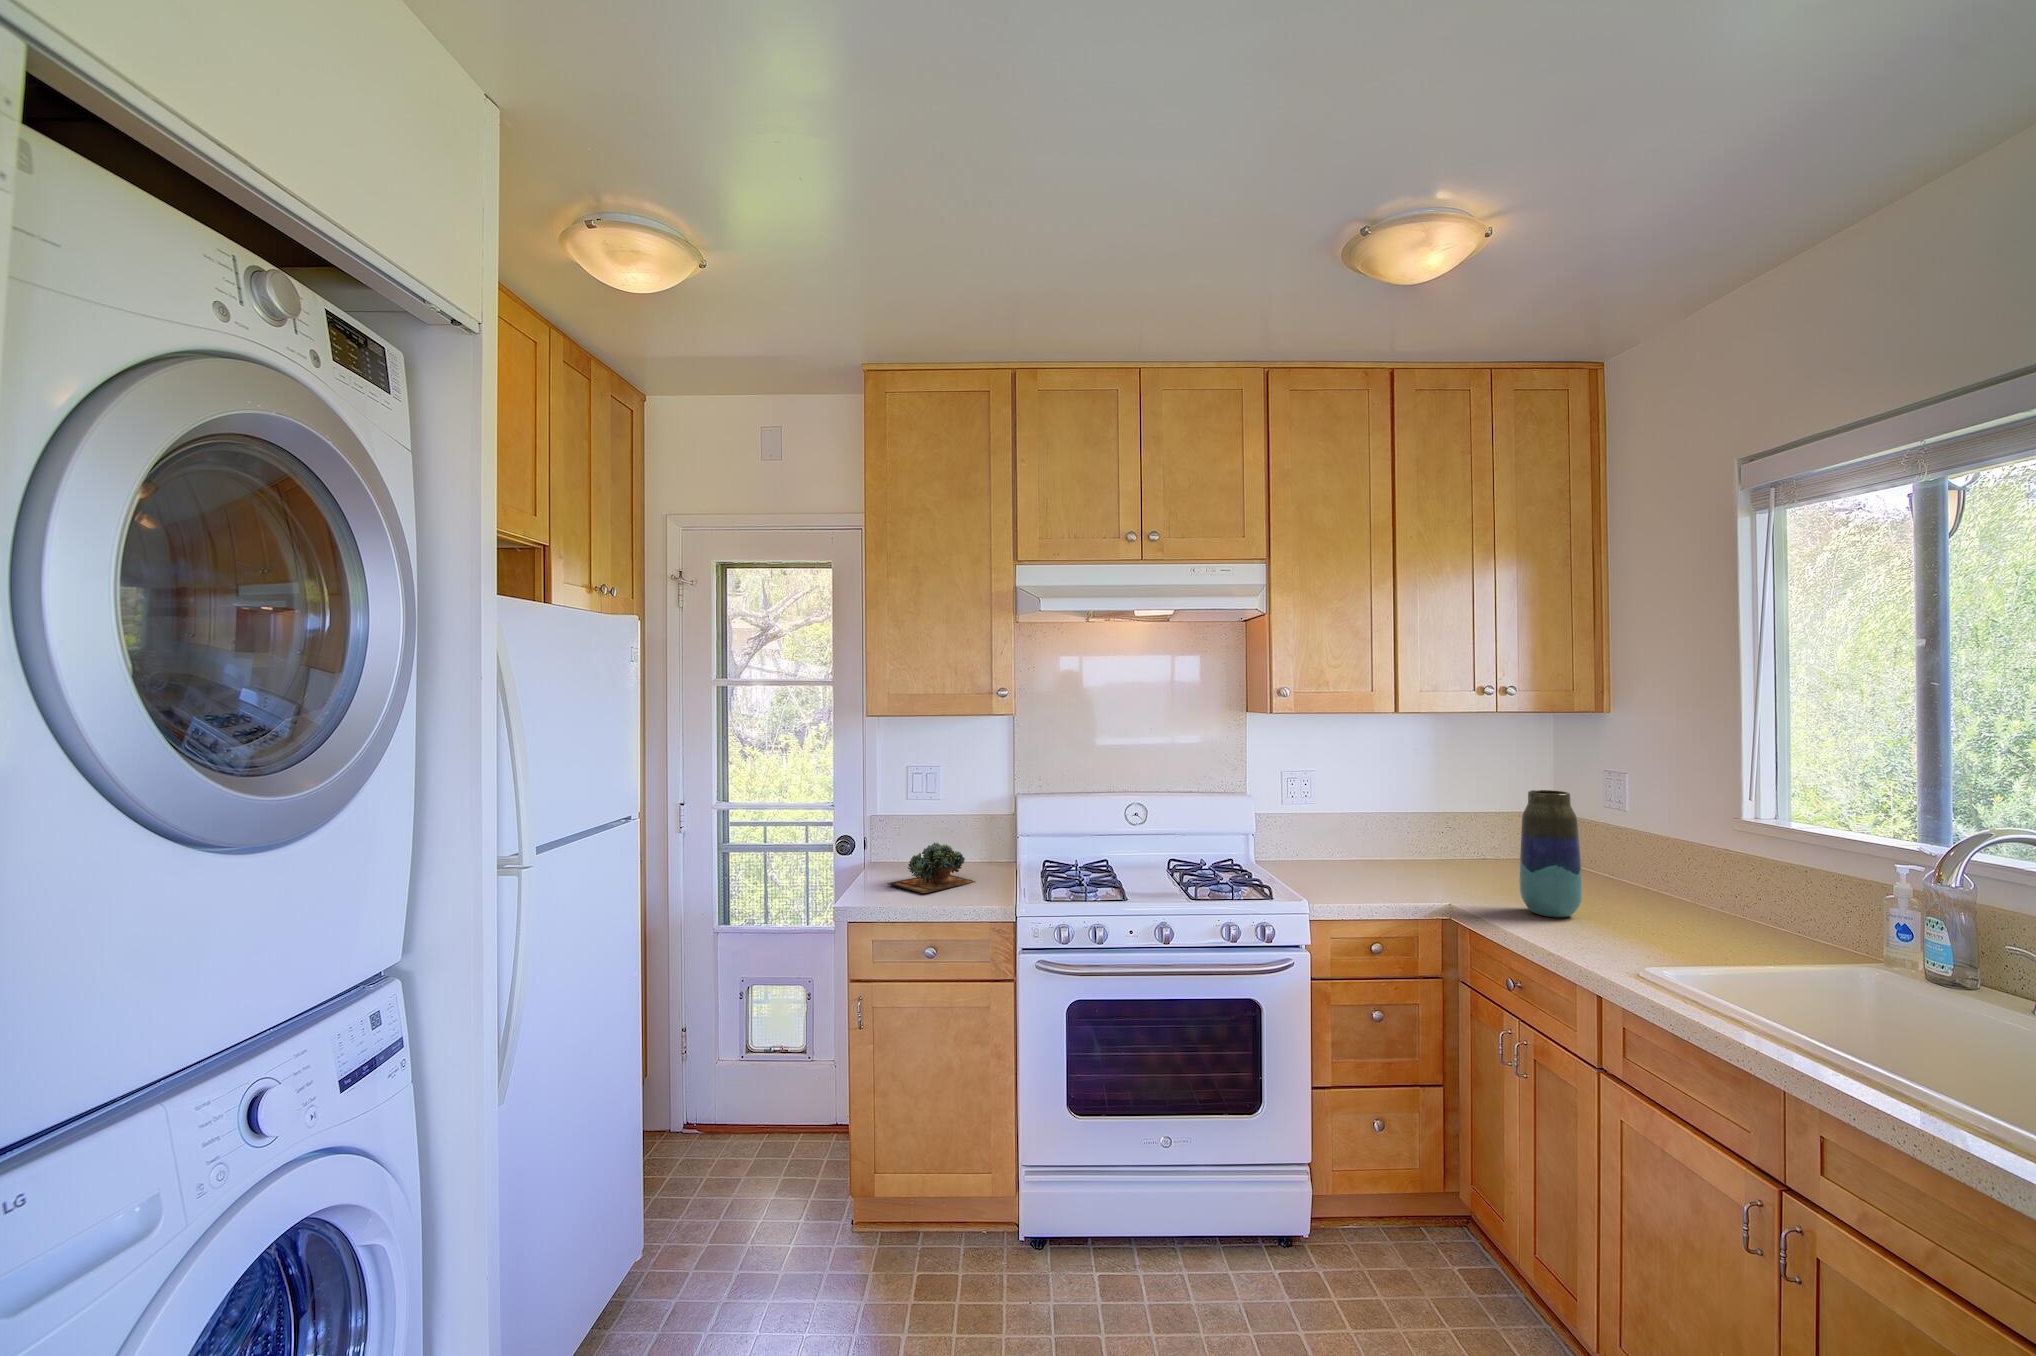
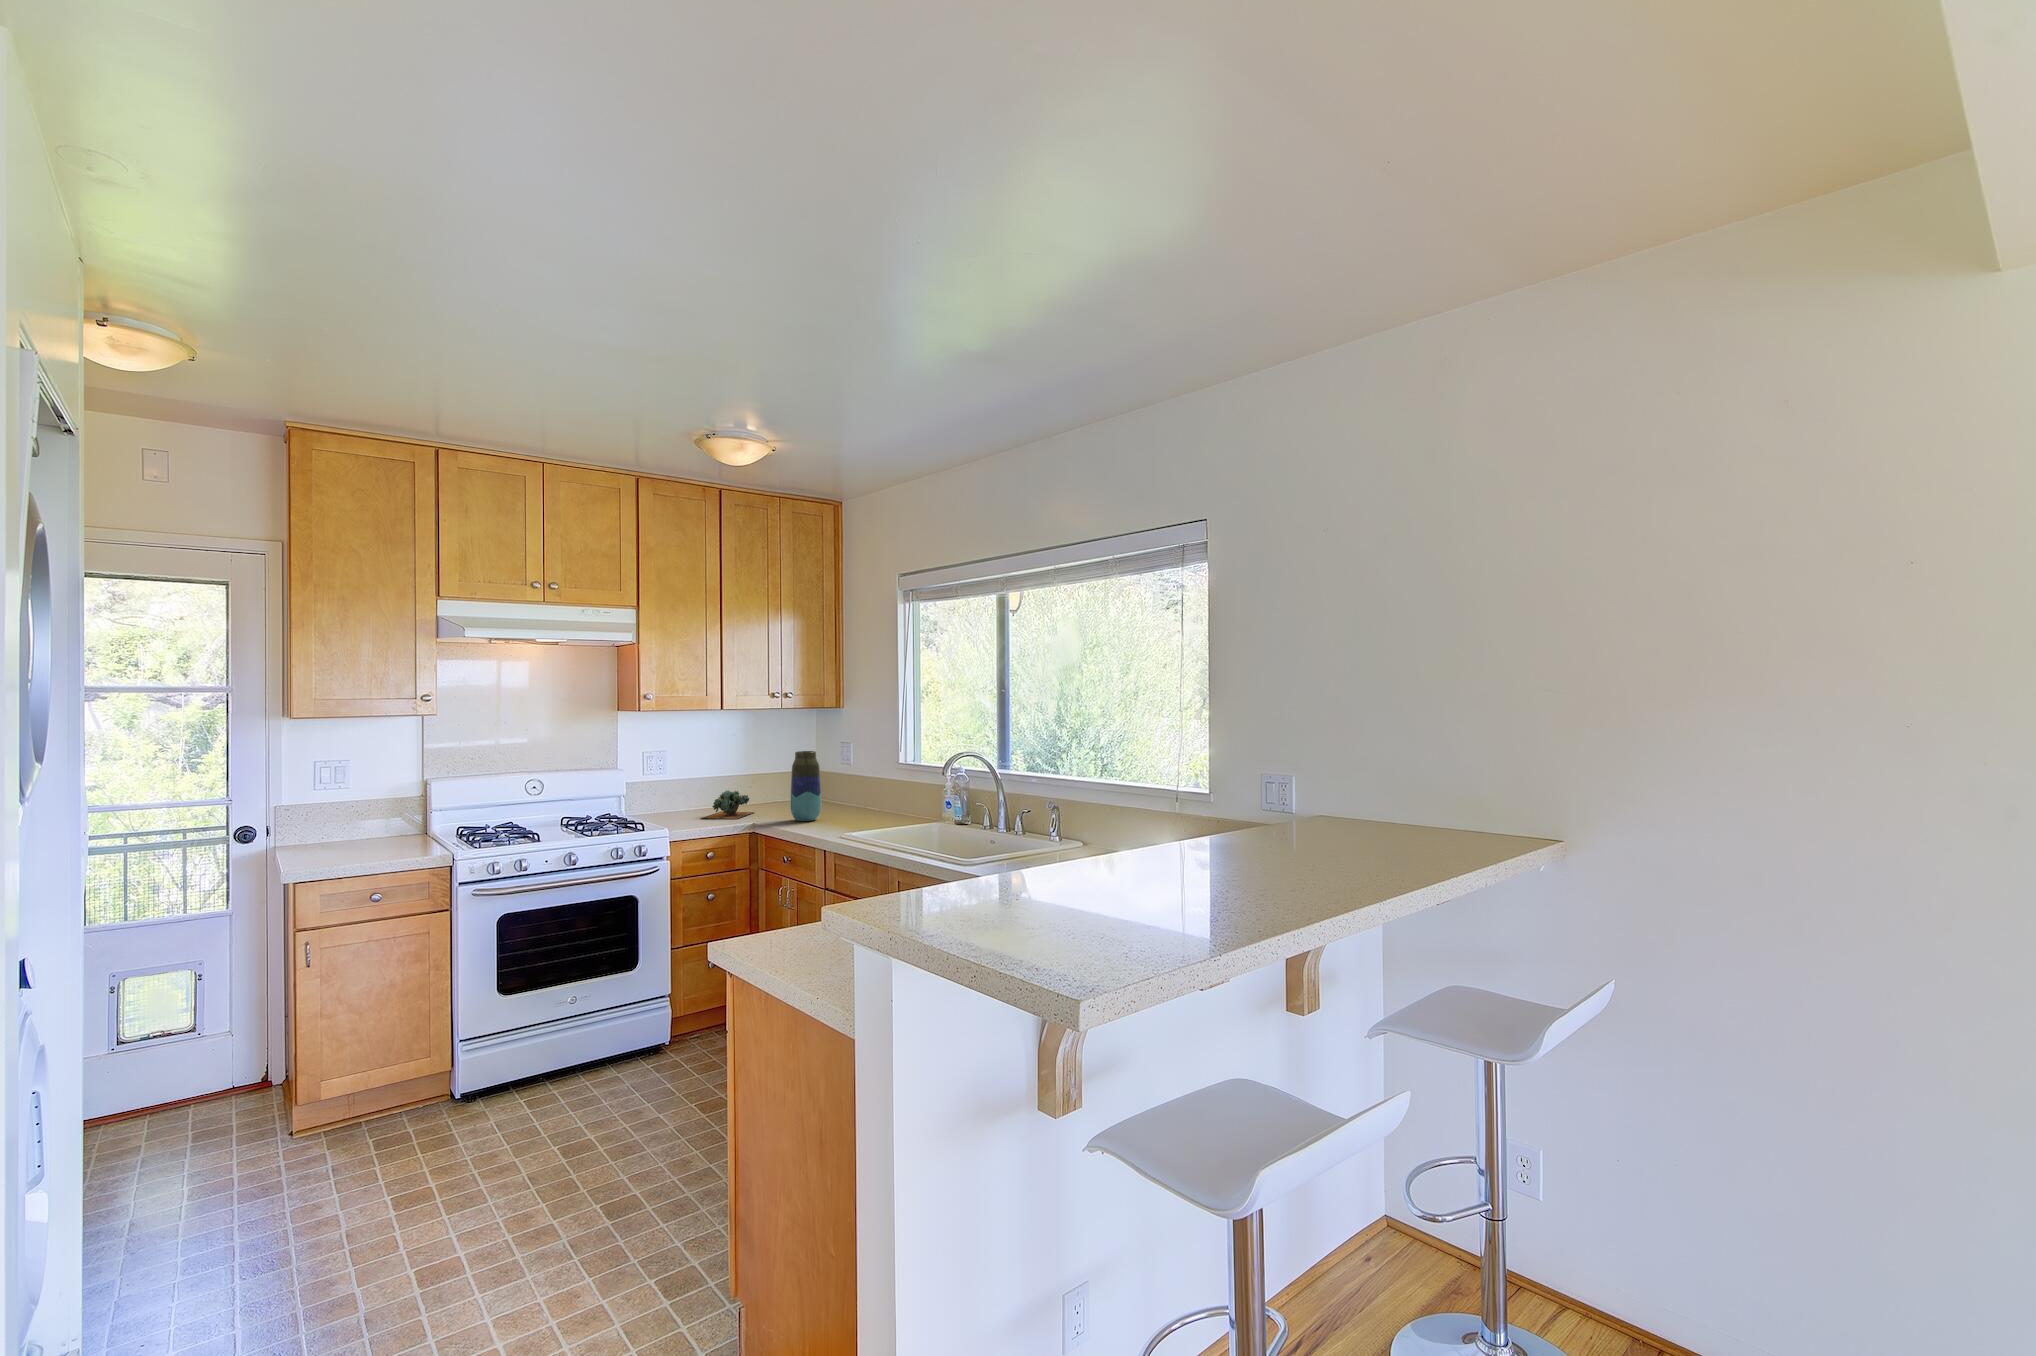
succulent plant: present [887,842,975,893] -> present [701,790,754,819]

